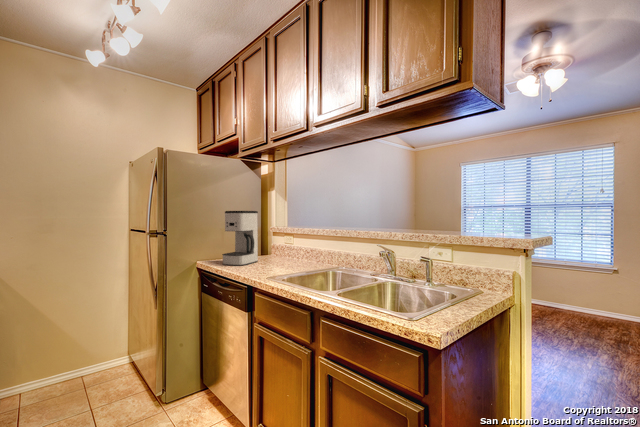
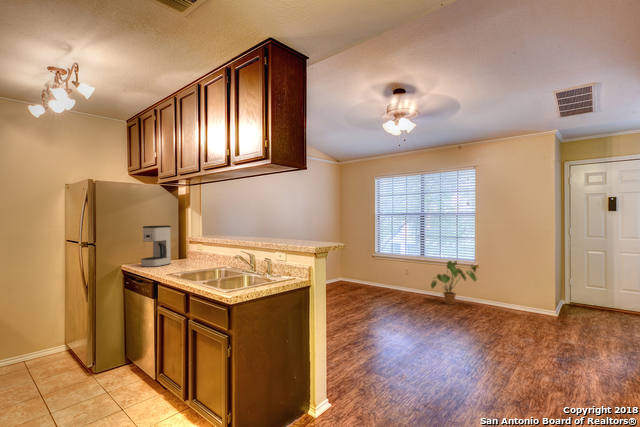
house plant: none [550,265,623,321] -> present [431,261,476,305]

